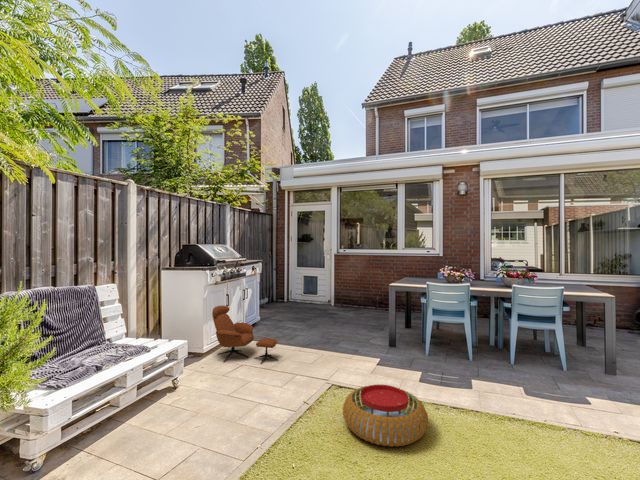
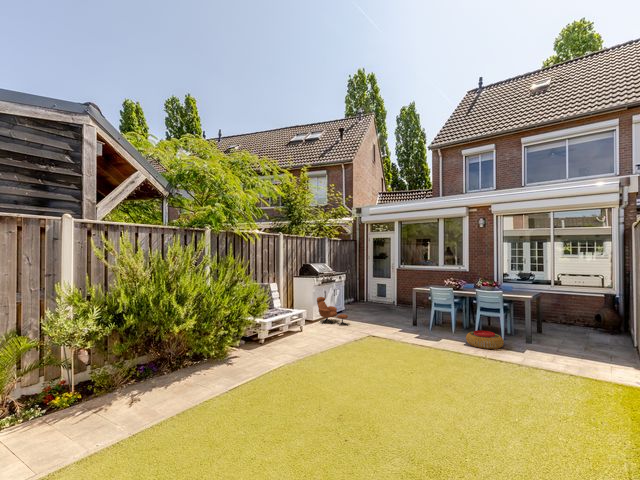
pouf: present [343,385,428,447] -> present [466,330,504,349]

